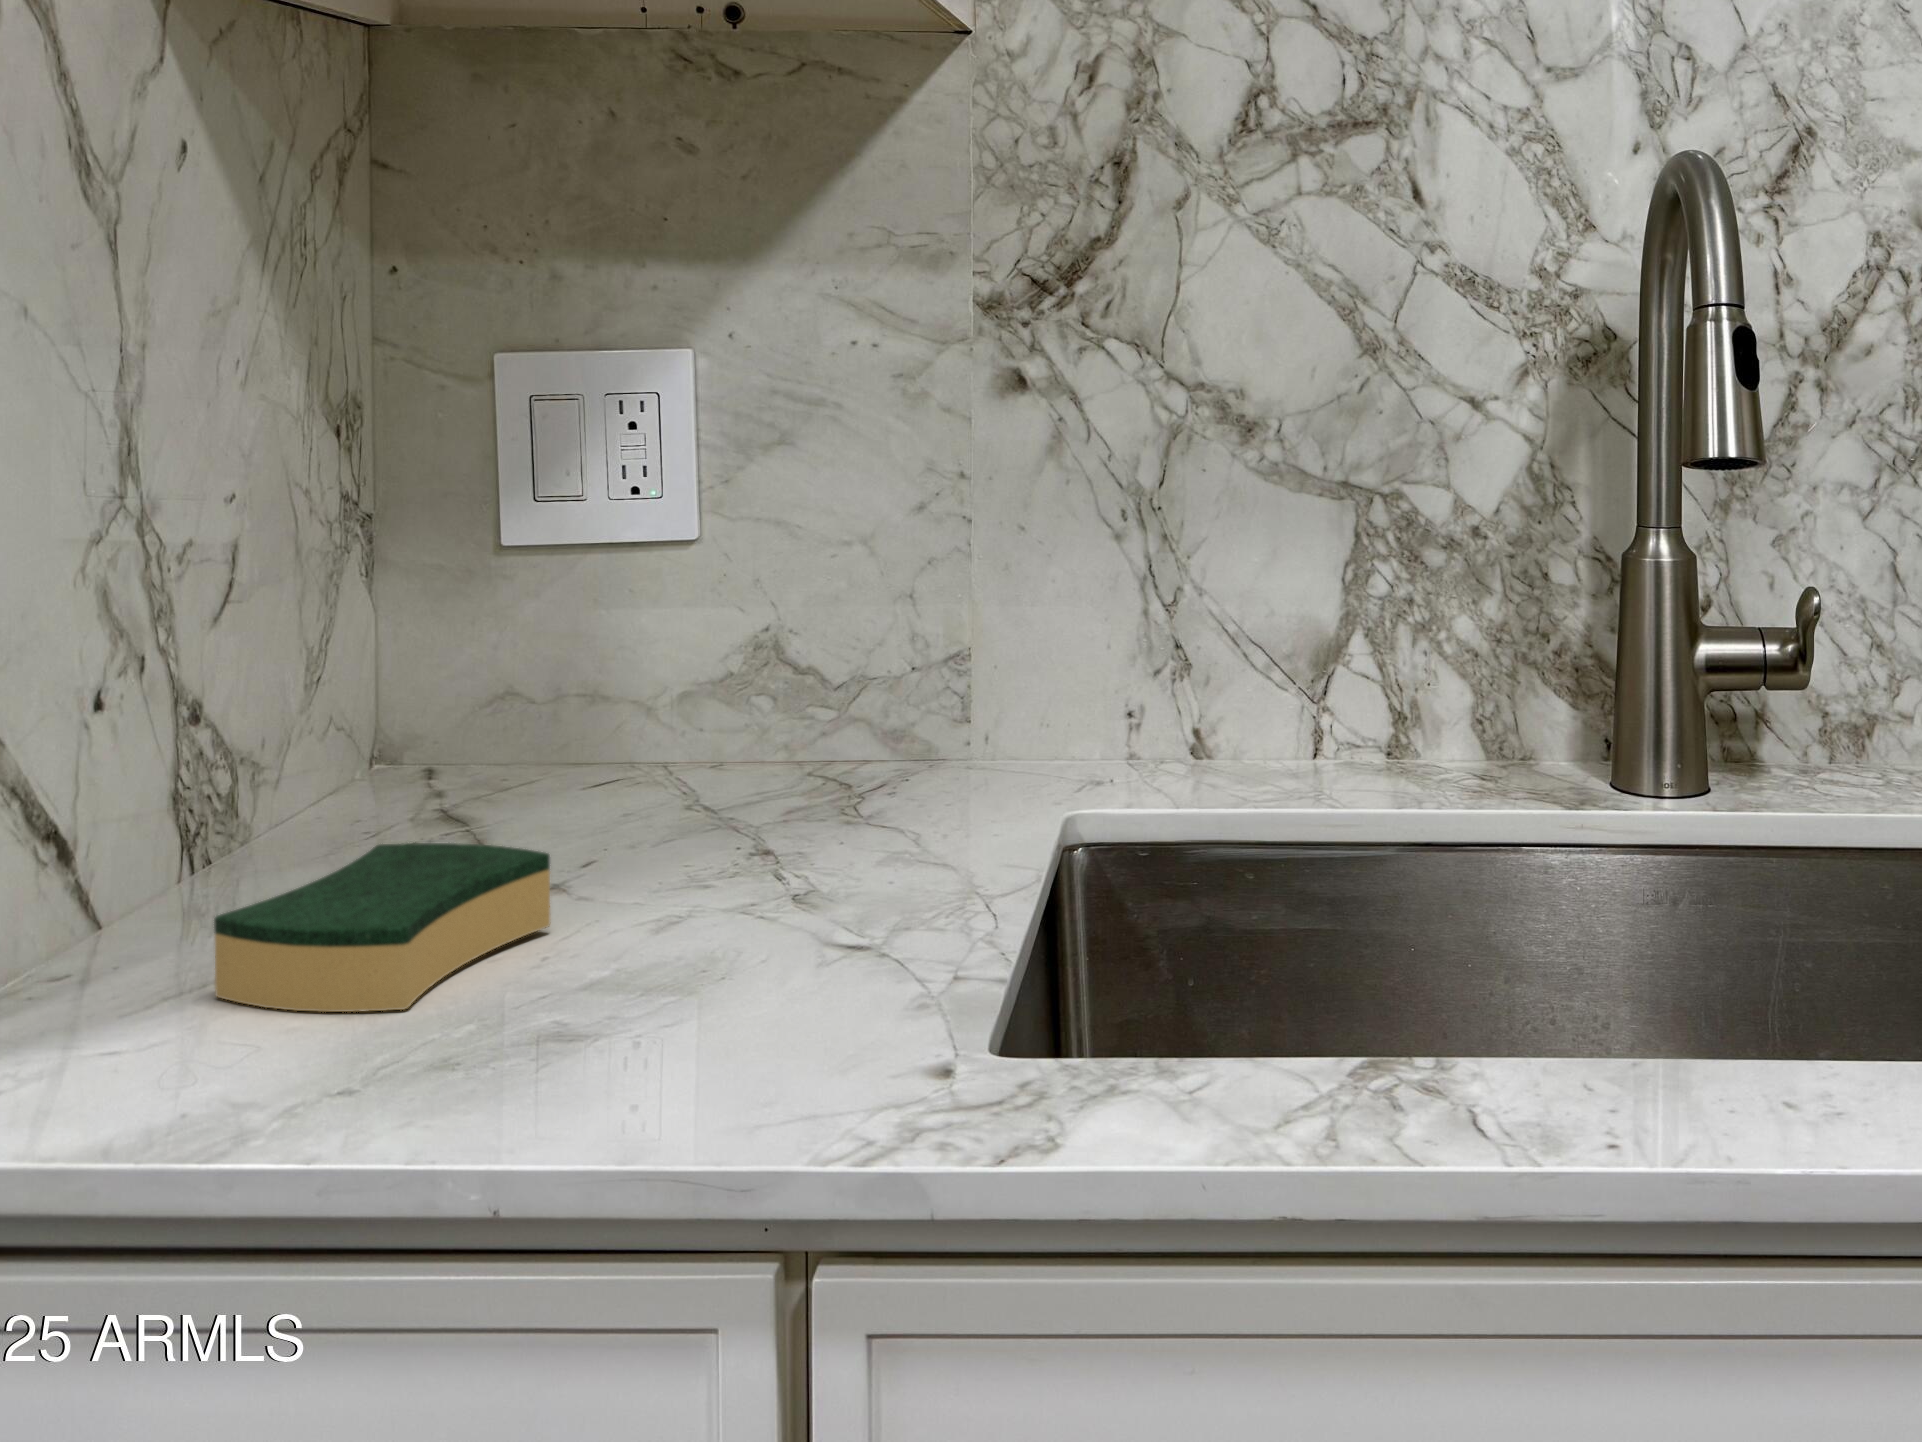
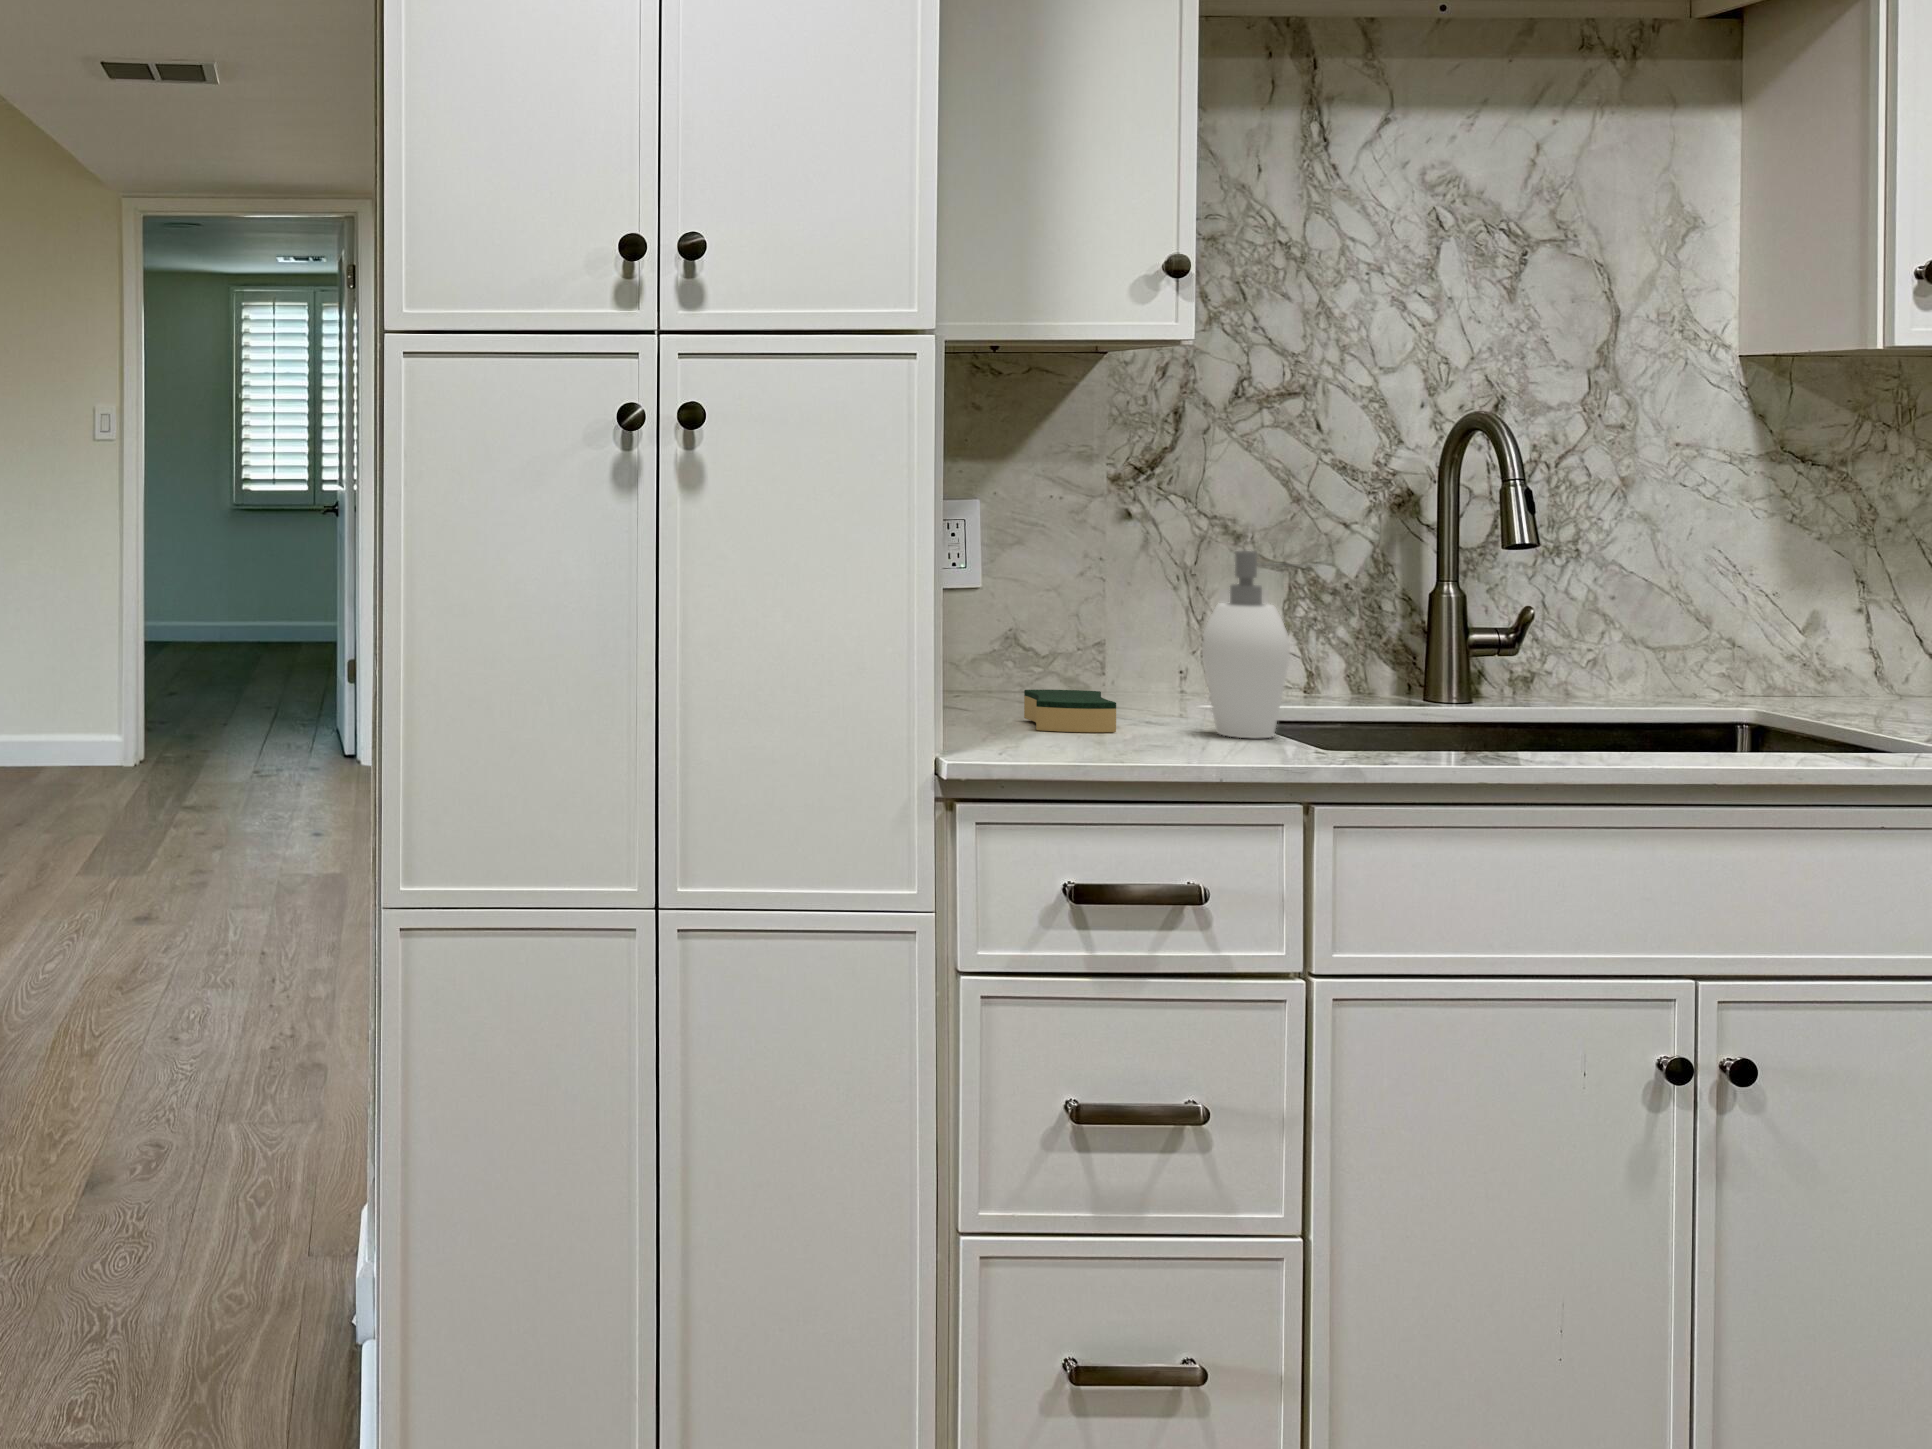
soap dispenser: none [602,507,882,1058] -> present [1202,550,1313,738]

